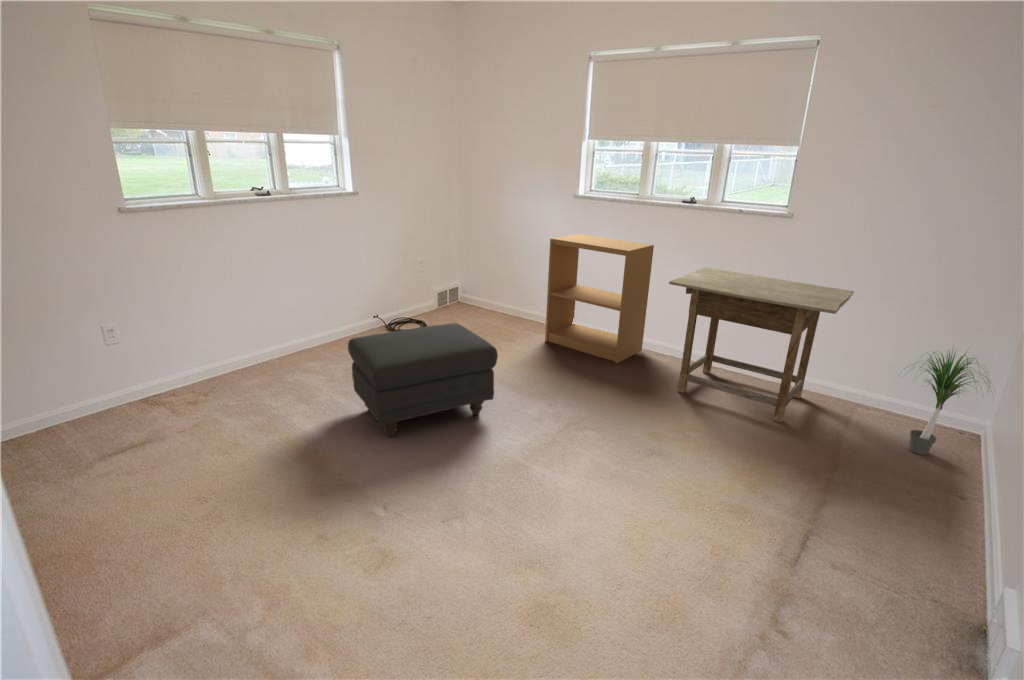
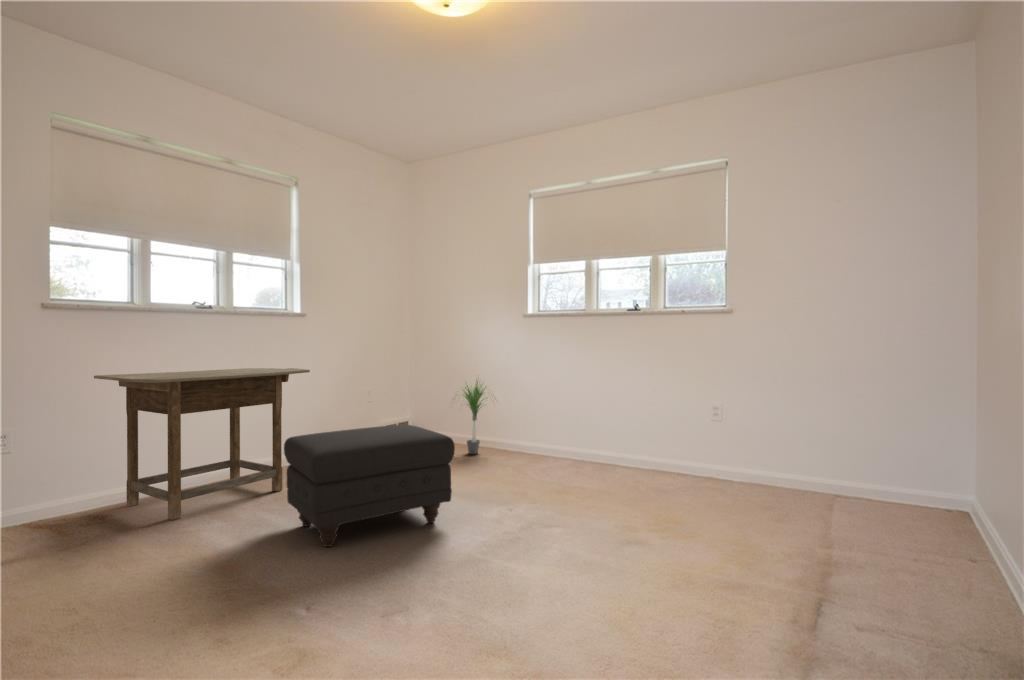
bookshelf: present [545,234,654,363] -> none [503,351,606,475]
desk: present [669,267,854,423] -> present [94,368,310,520]
potted plant: present [907,351,991,455] -> present [463,382,486,454]

